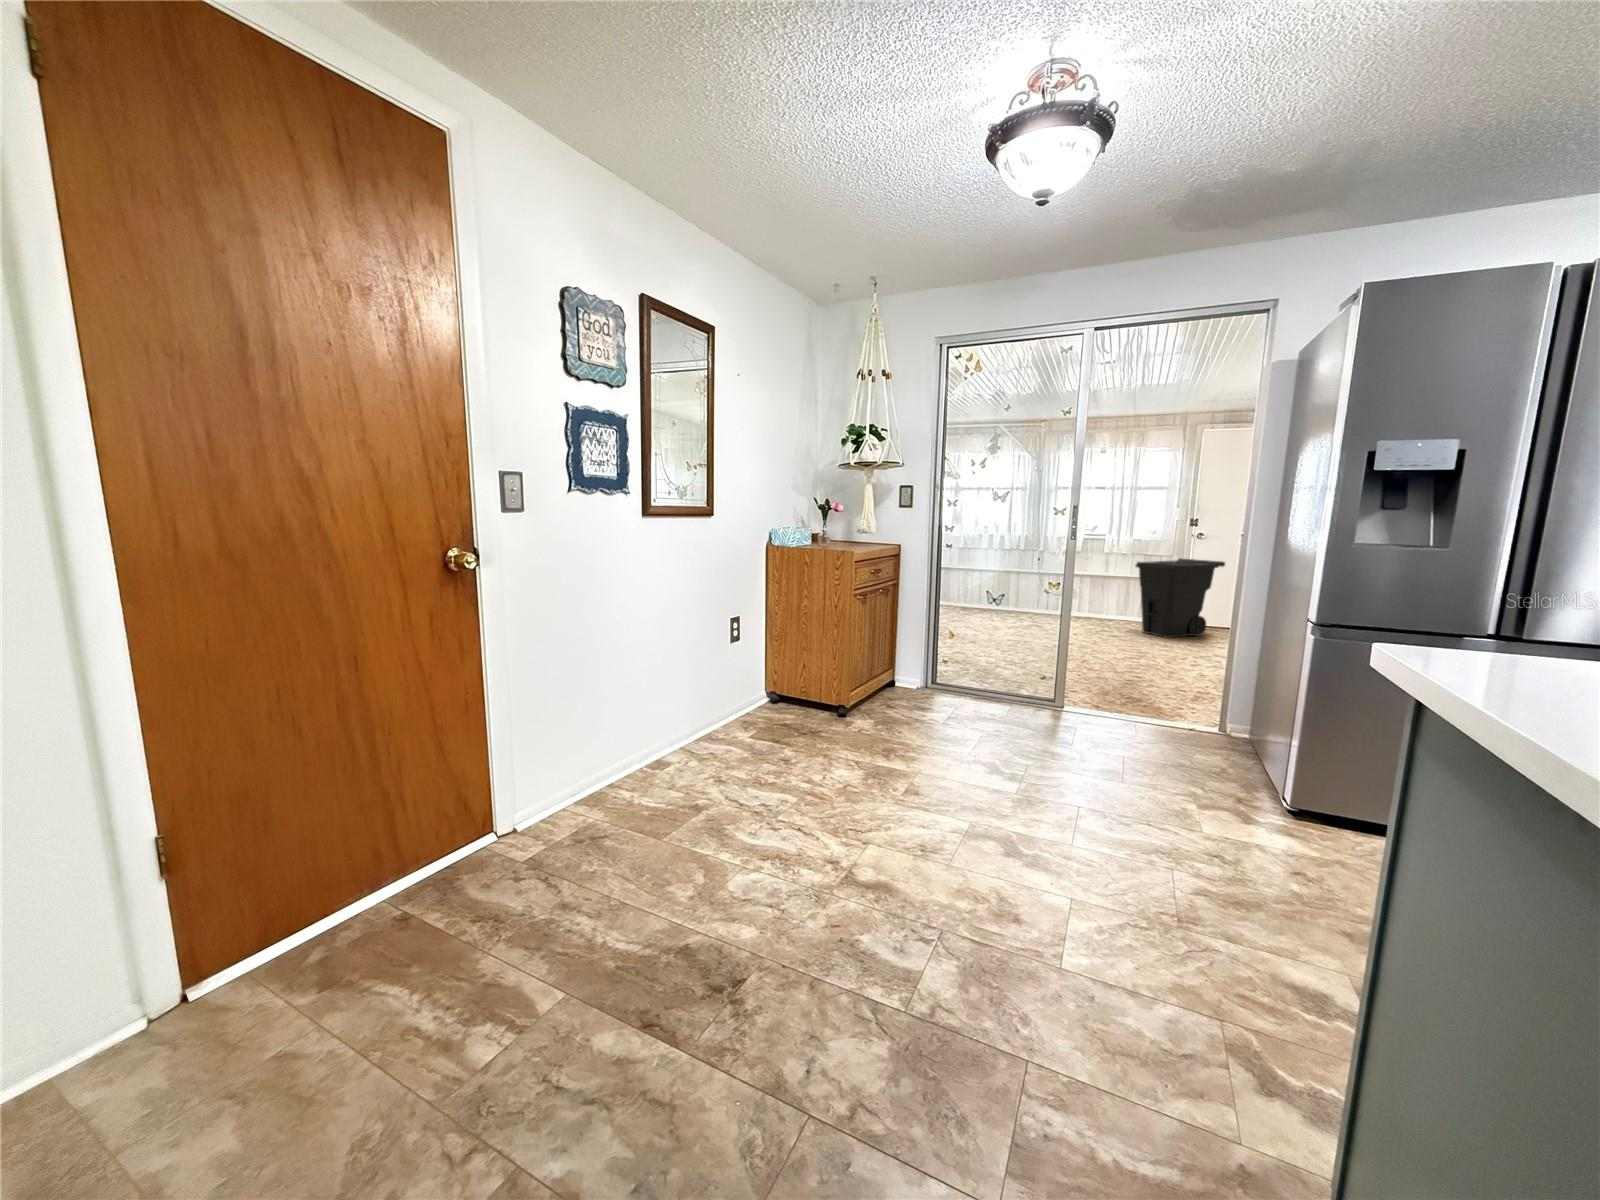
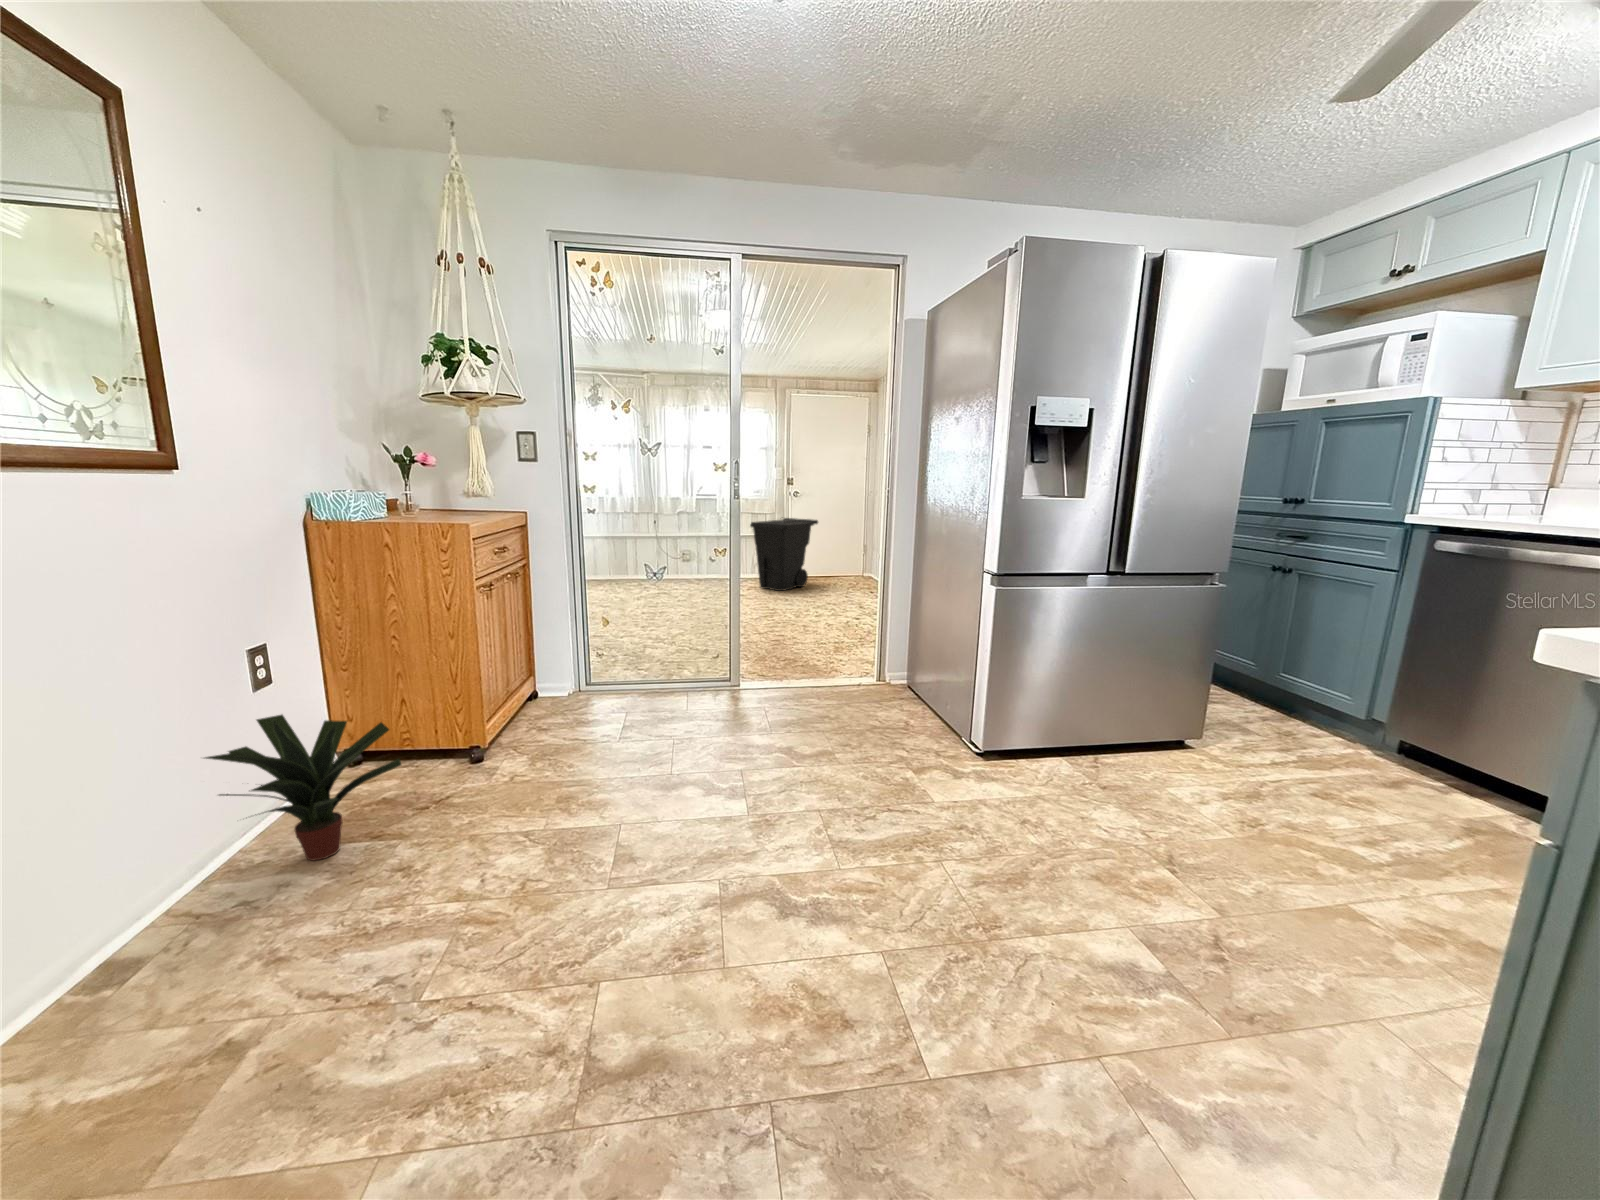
potted plant: none [703,657,794,745] -> present [205,715,401,861]

